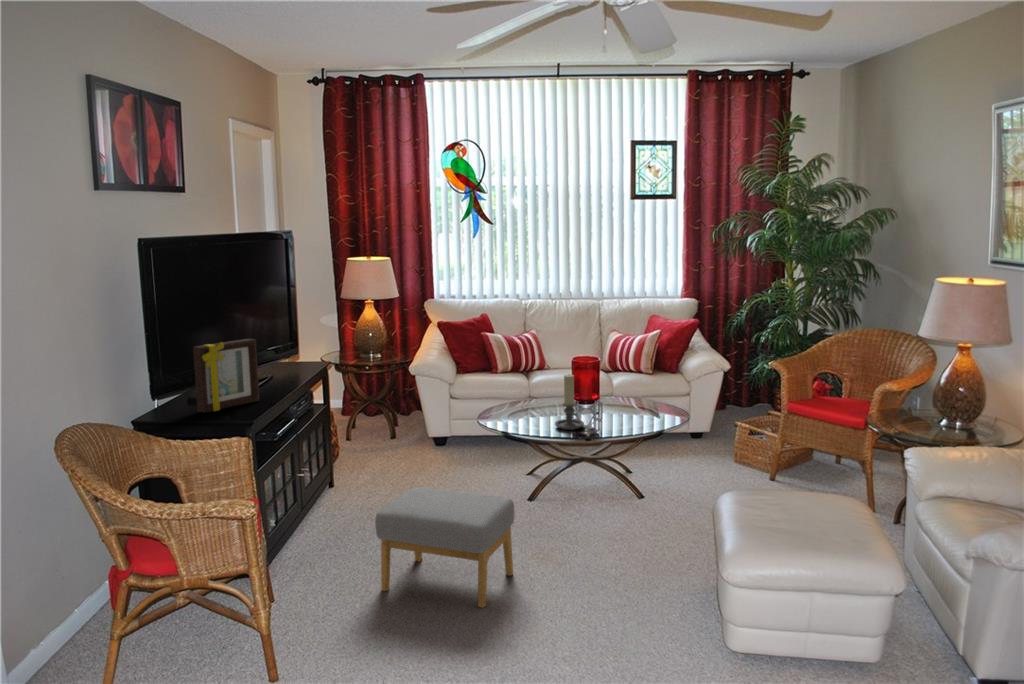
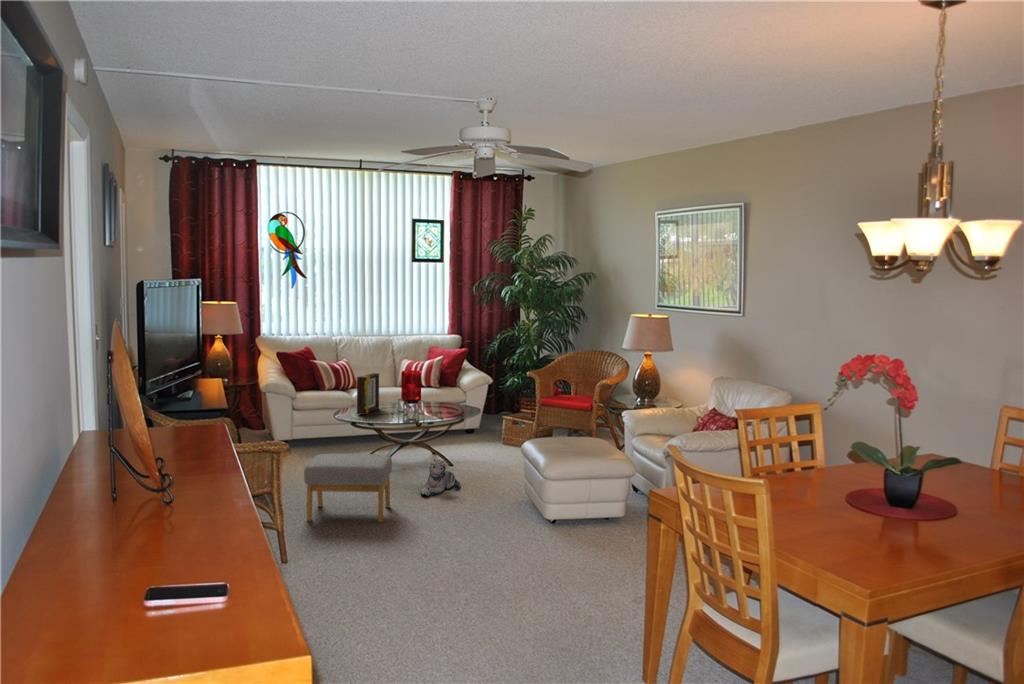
picture frame: present [193,339,259,413] -> present [357,373,379,415]
candle holder: present [555,374,584,430] -> none [395,380,416,419]
plush toy: none [569,500,638,559] -> present [421,459,461,496]

